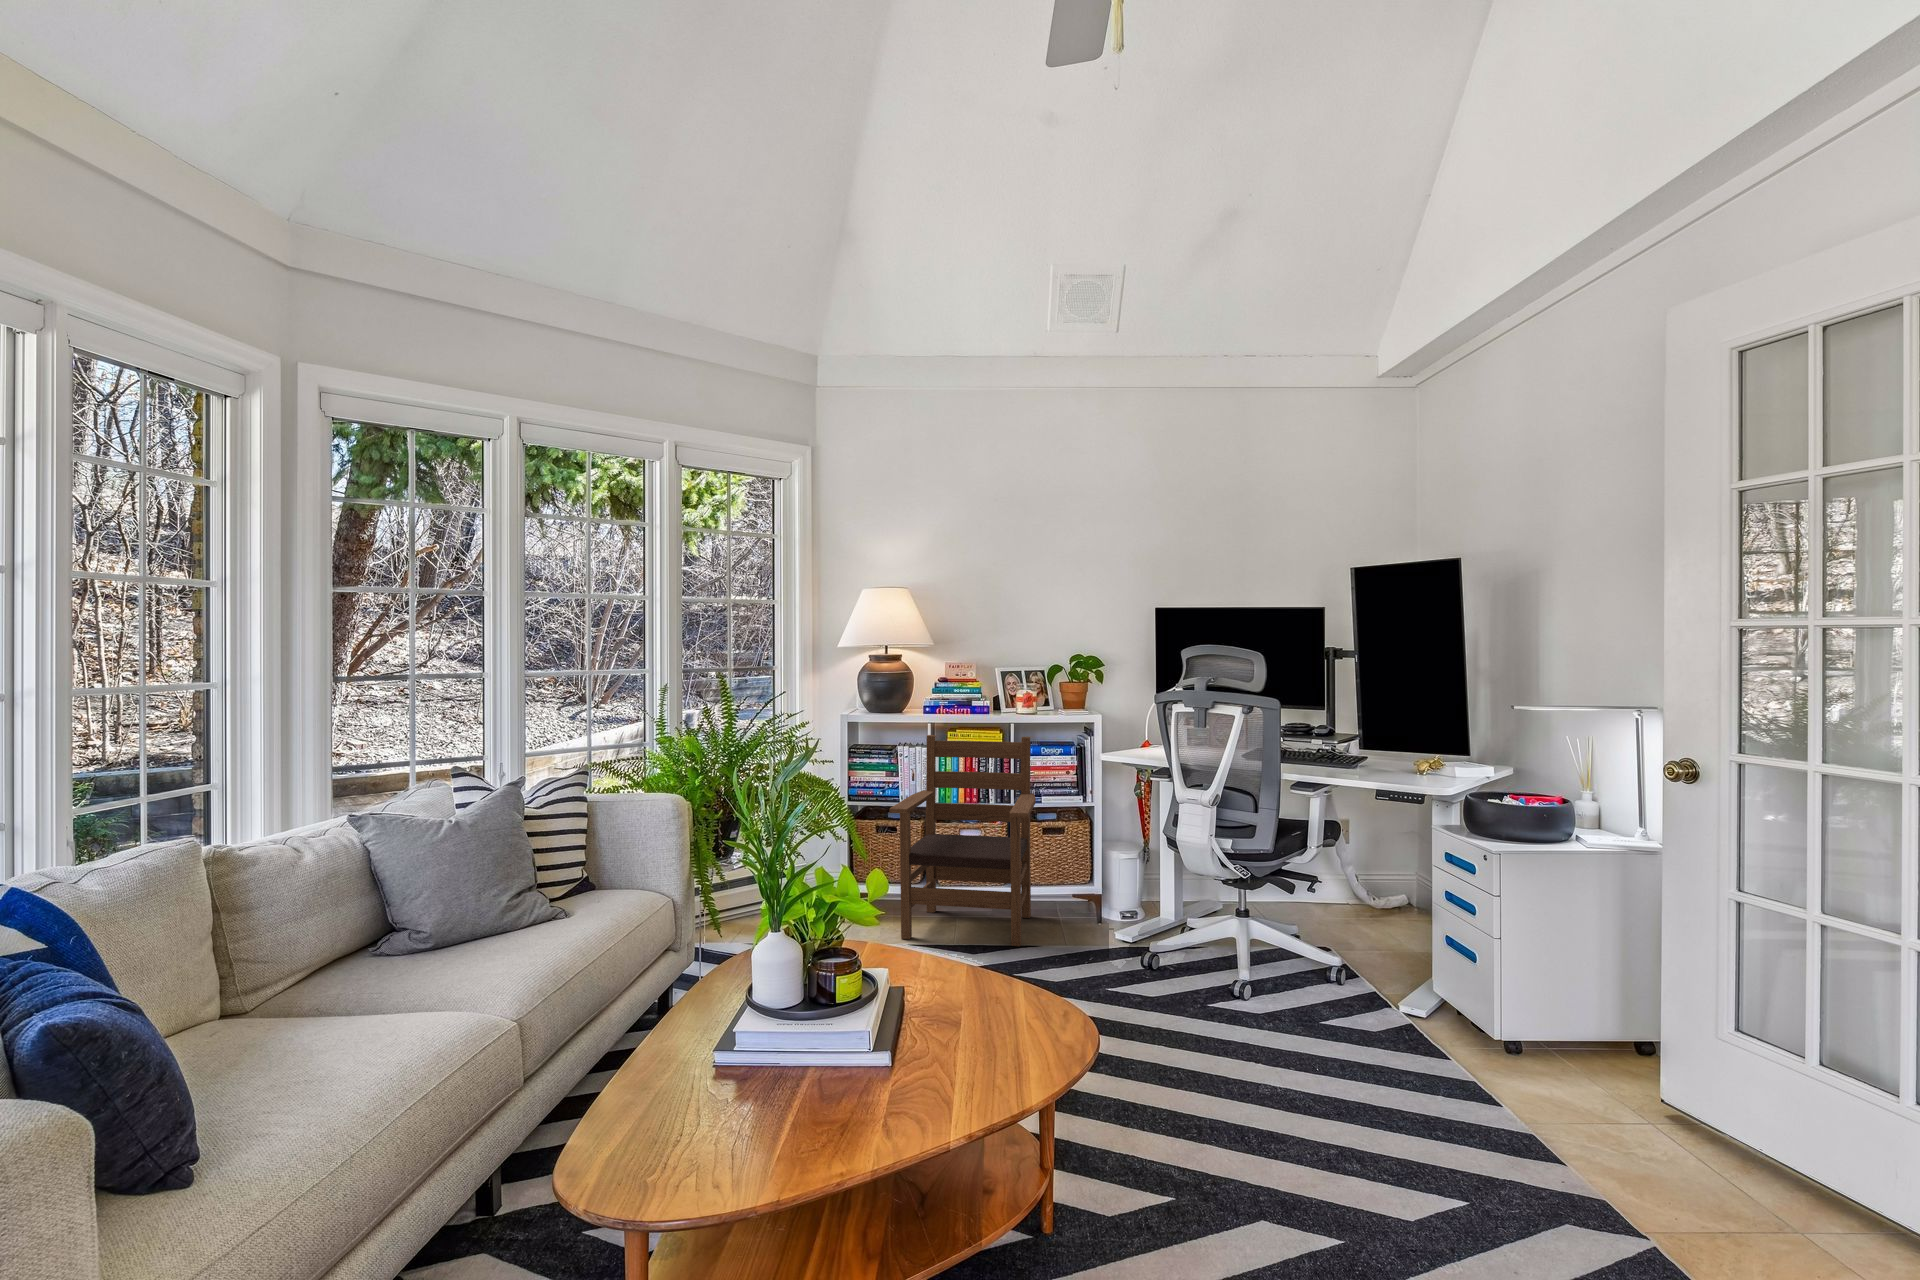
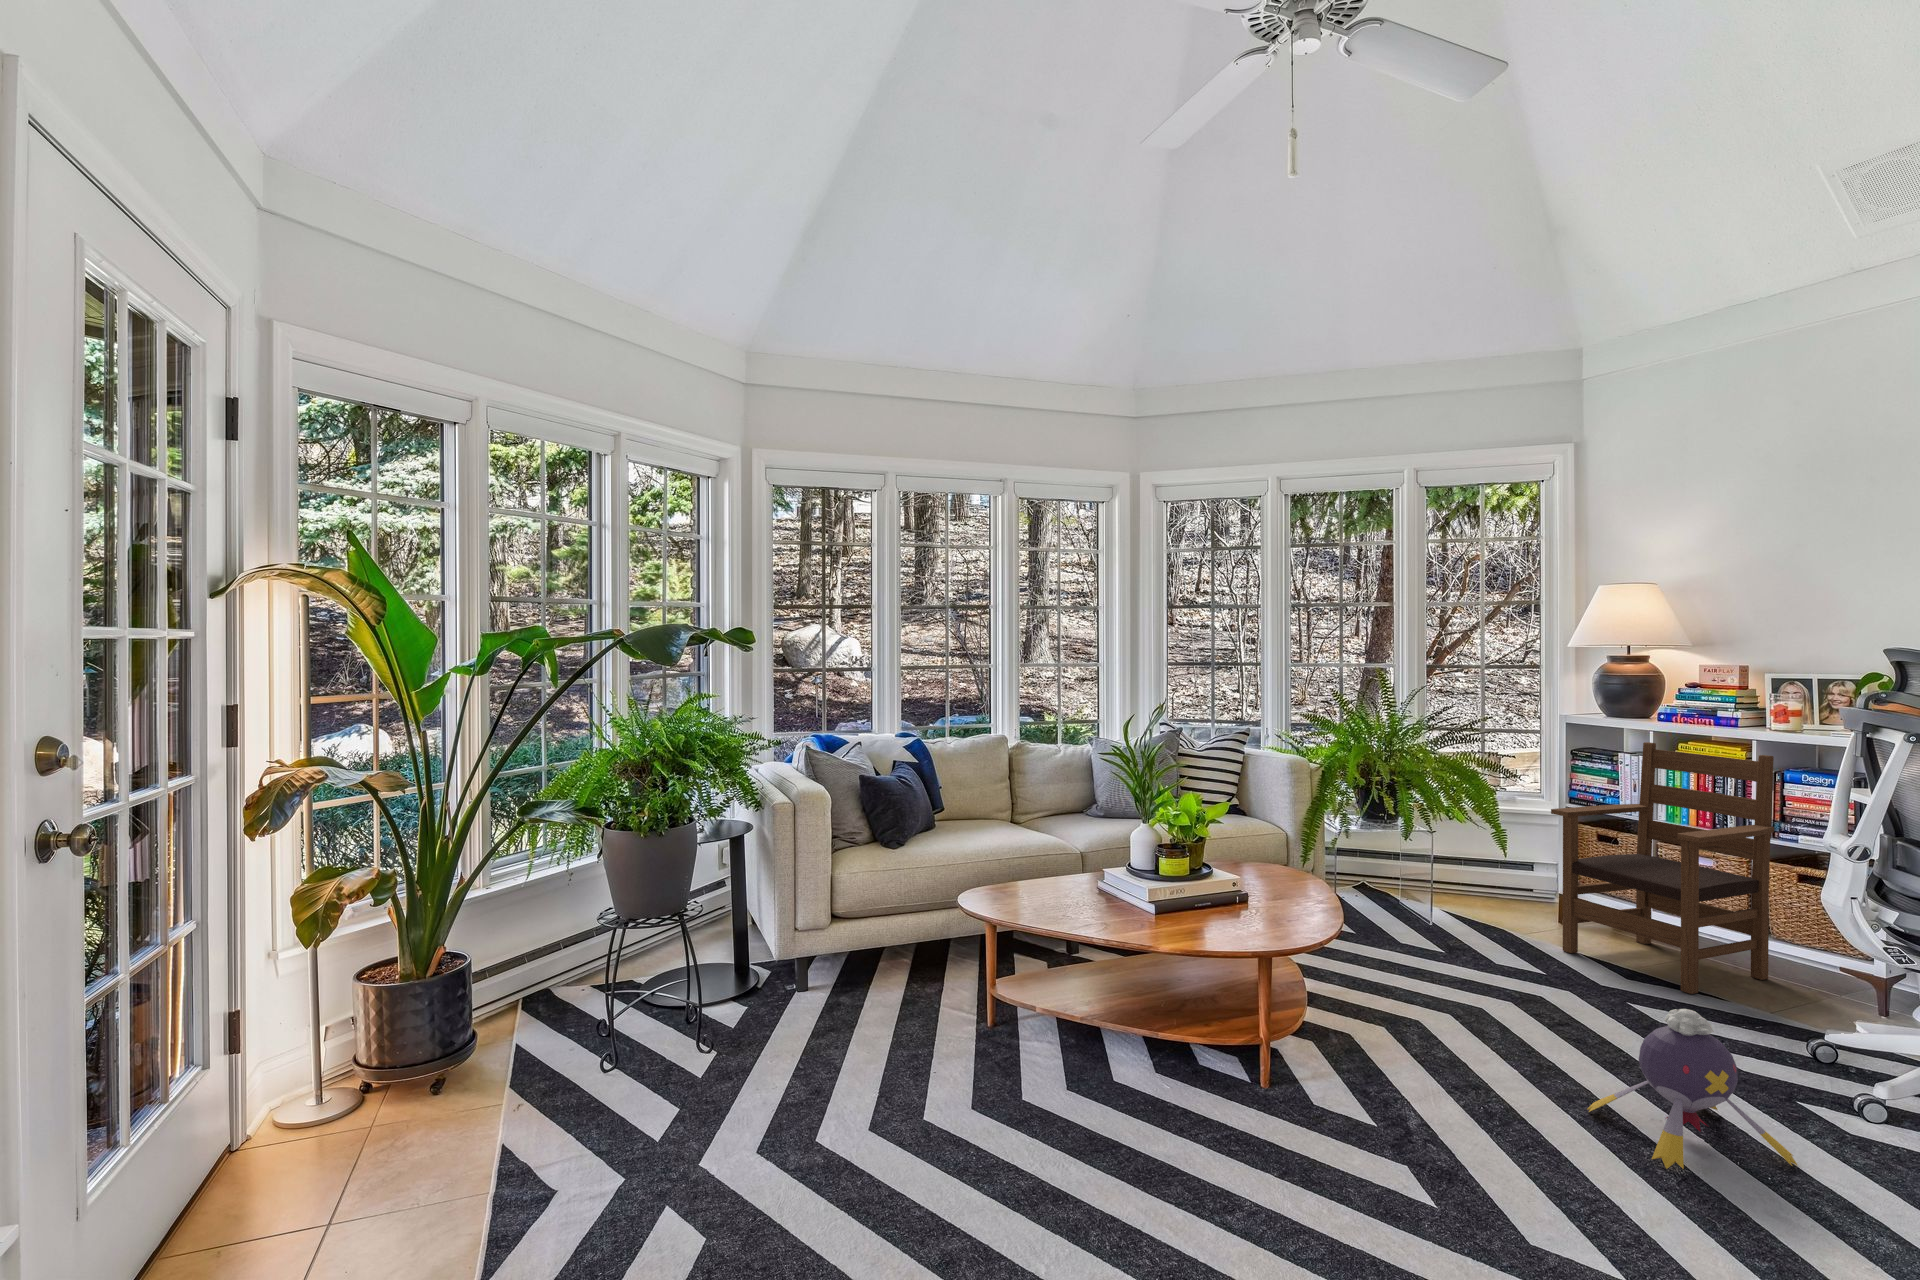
plush toy: none [1129,965,1261,1107] -> present [1587,1009,1797,1169]

